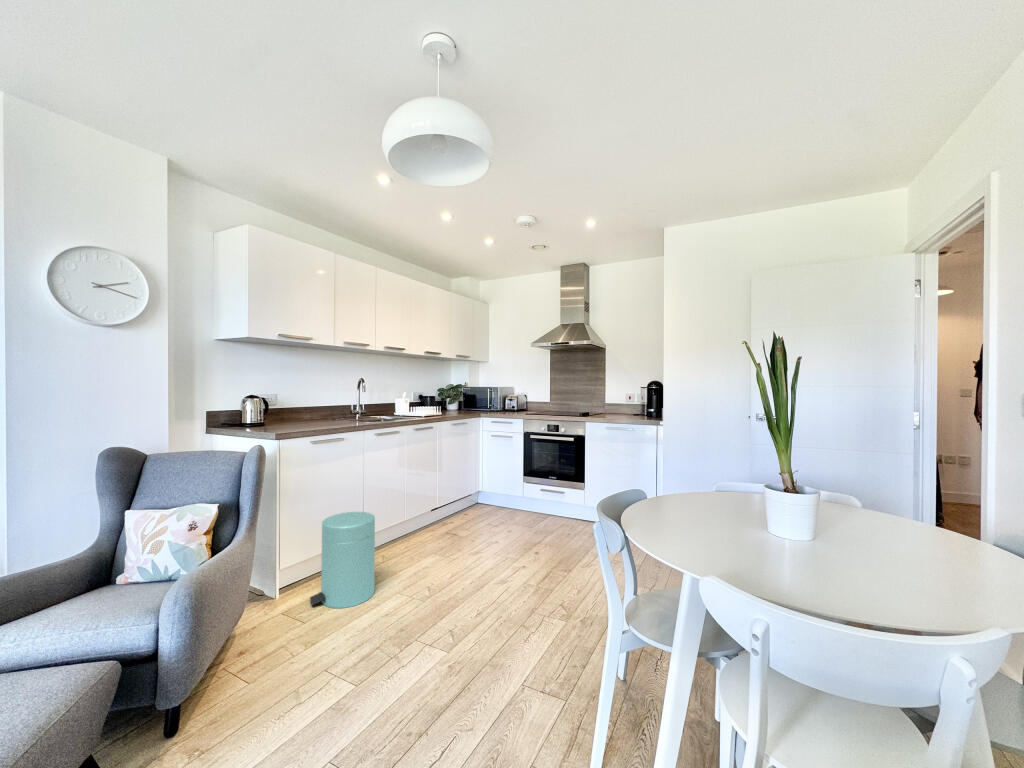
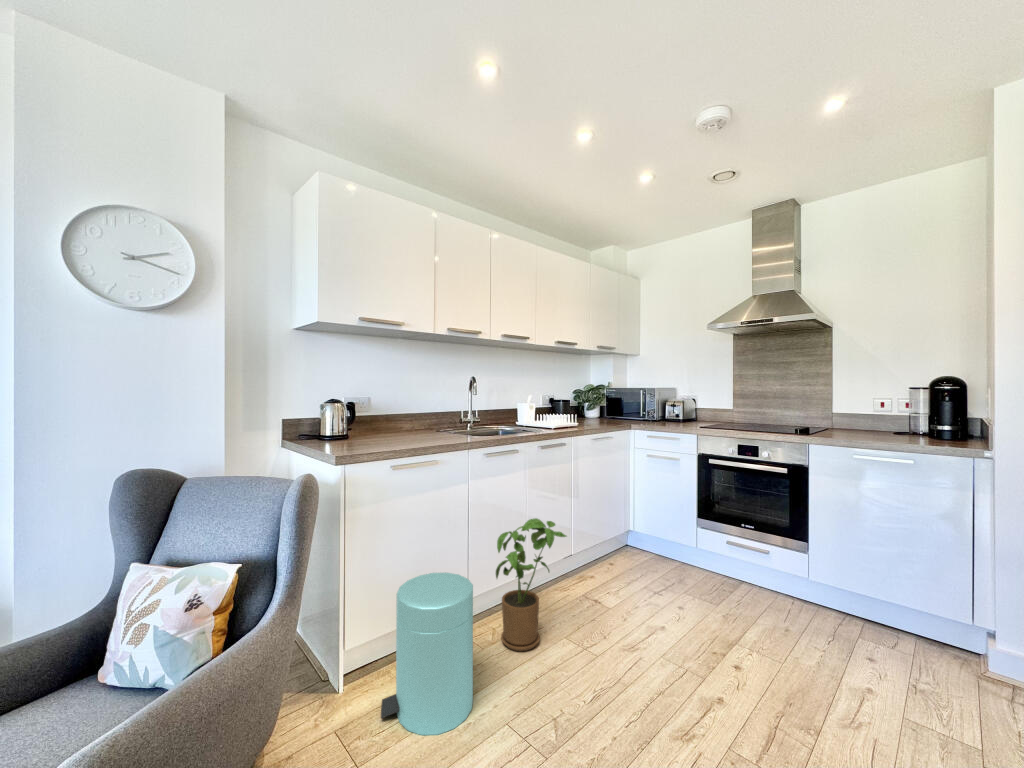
house plant: none [386,475,436,564] -> present [496,518,566,651]

